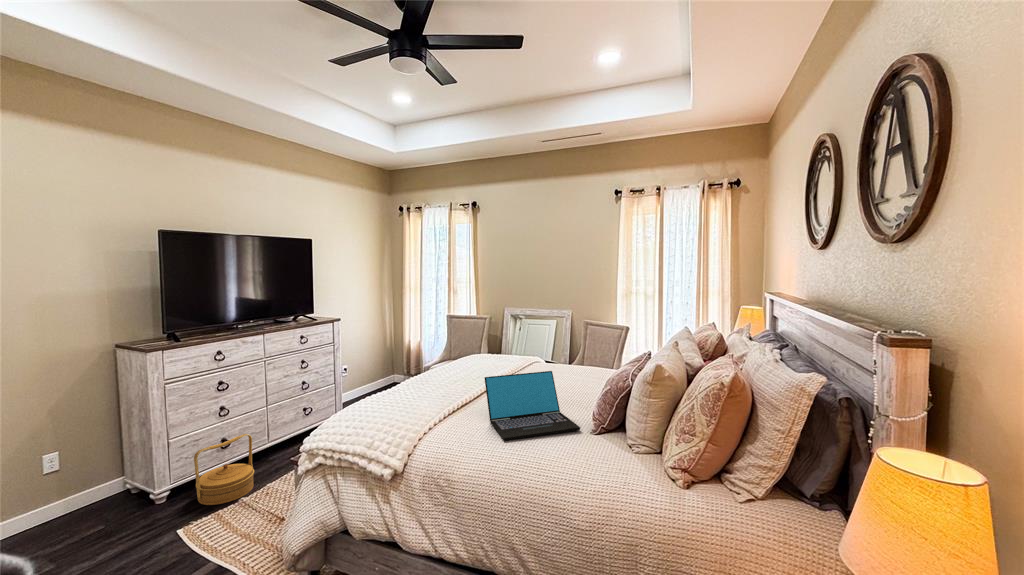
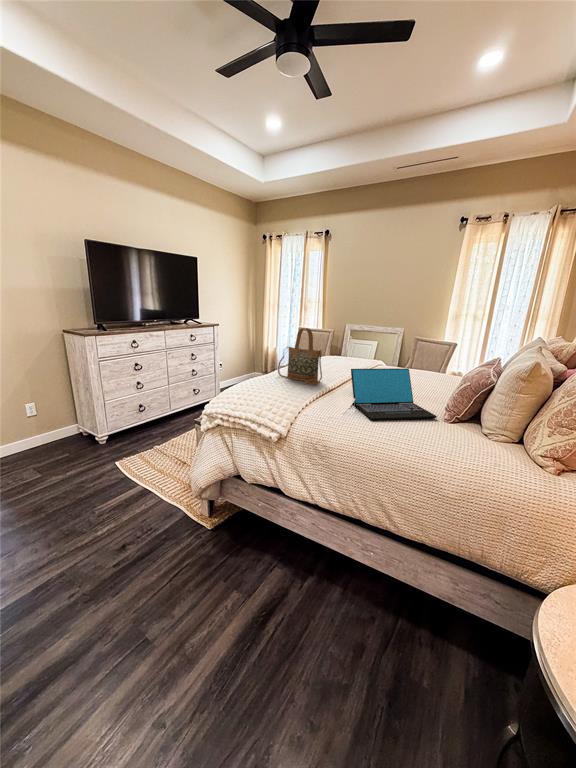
handbag: none [405,329,457,398] -> present [278,328,322,385]
basket: present [194,434,254,505] -> none [122,403,162,449]

